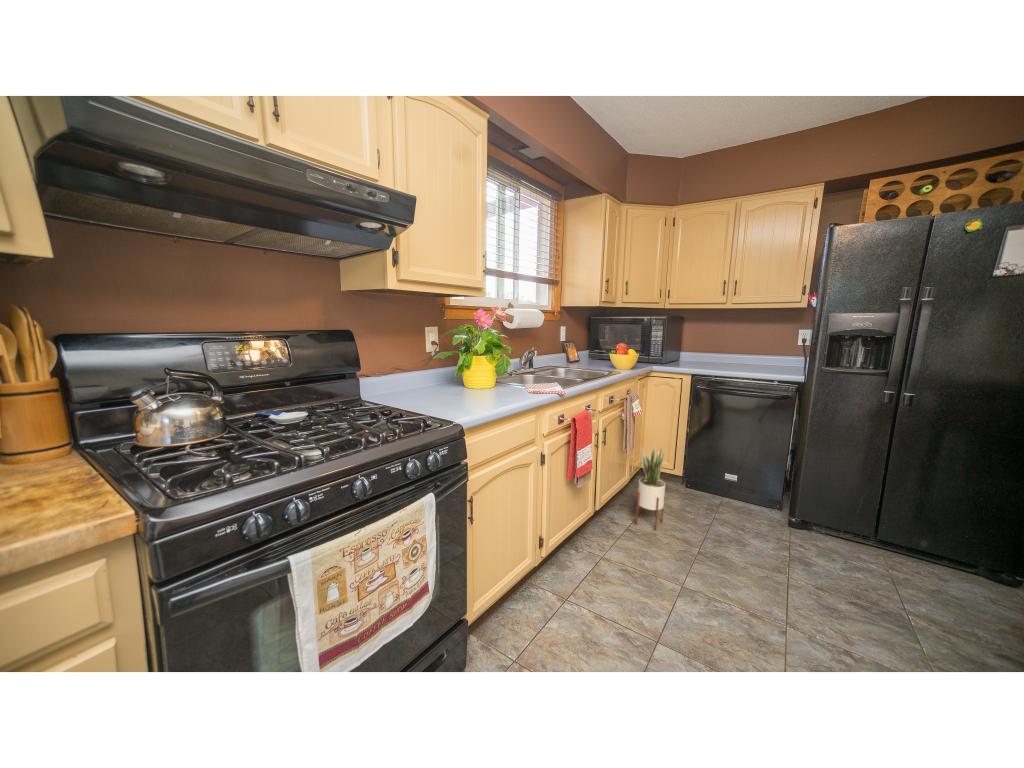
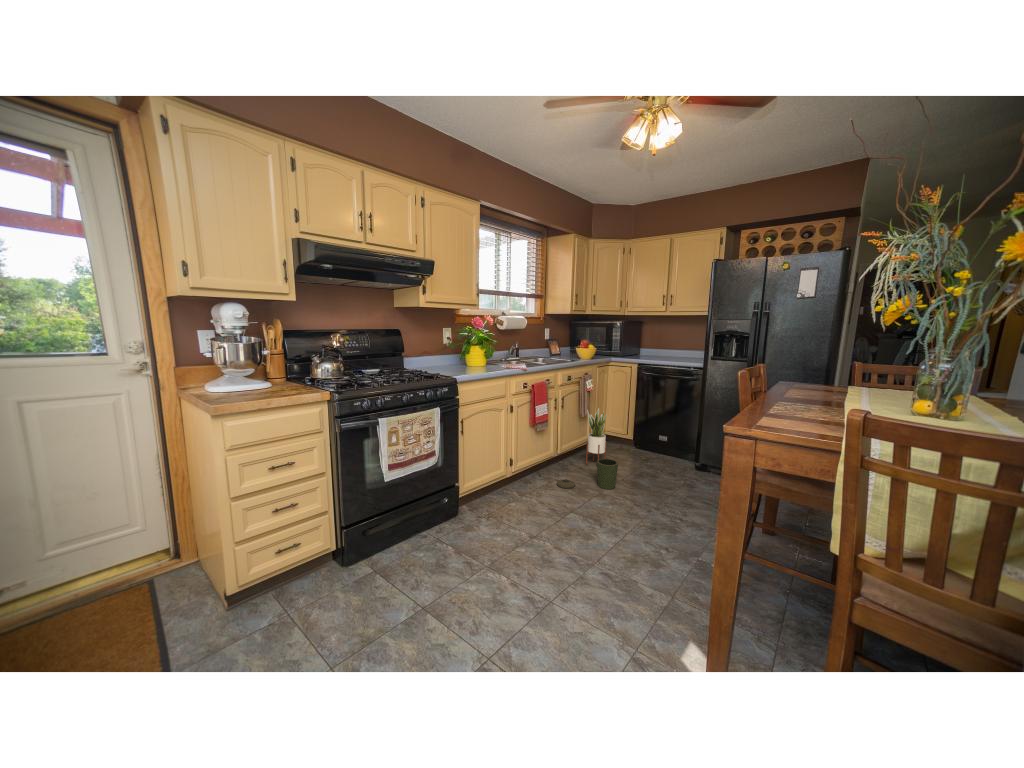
trash can: none [611,529,709,583] -> present [557,459,618,489]

